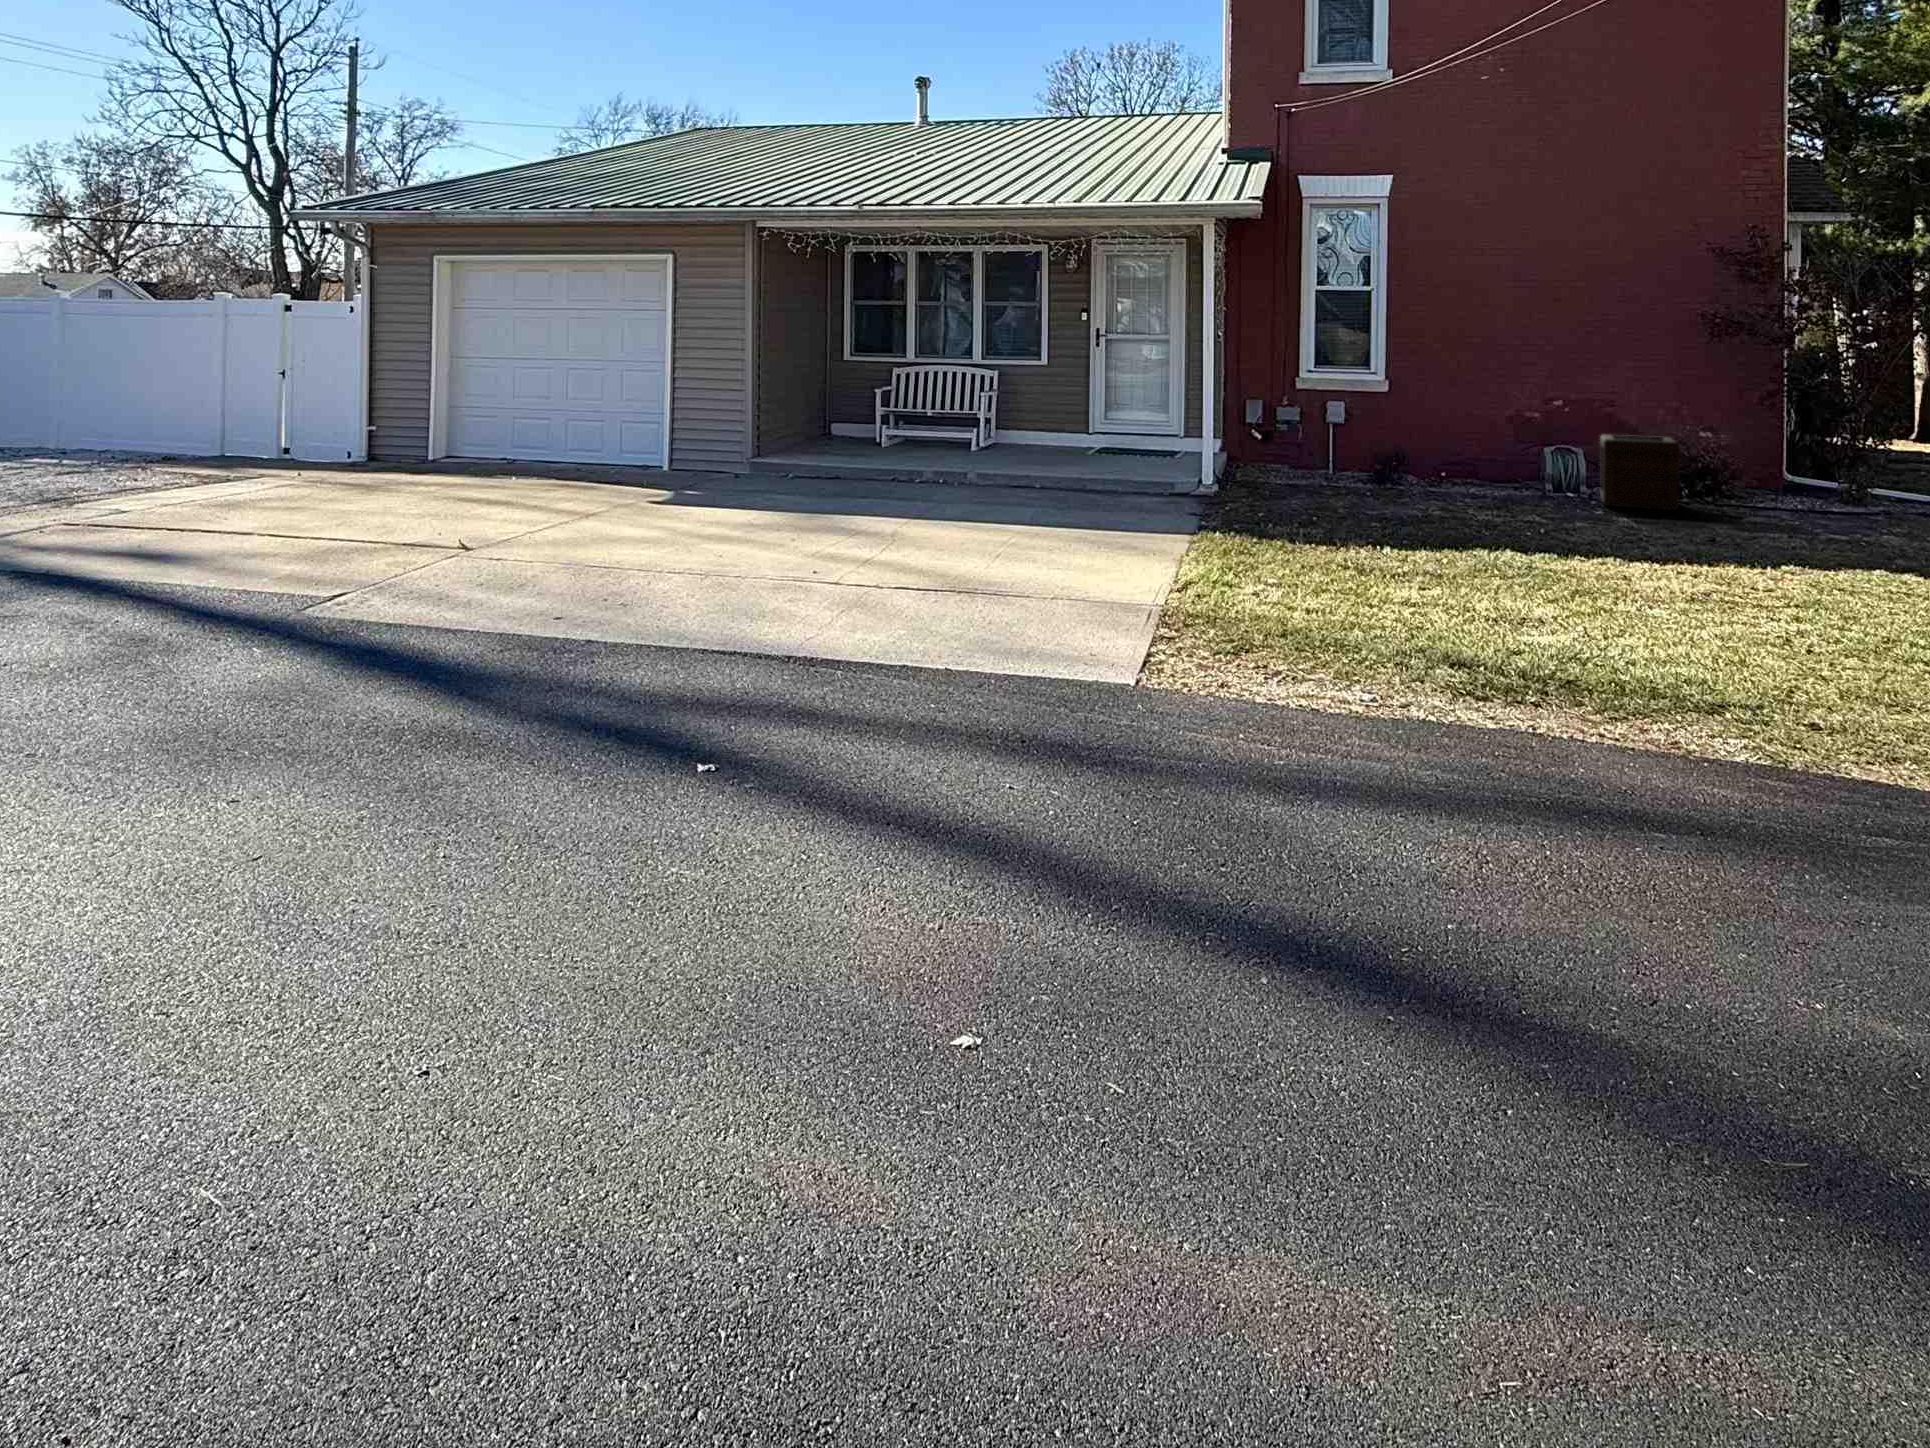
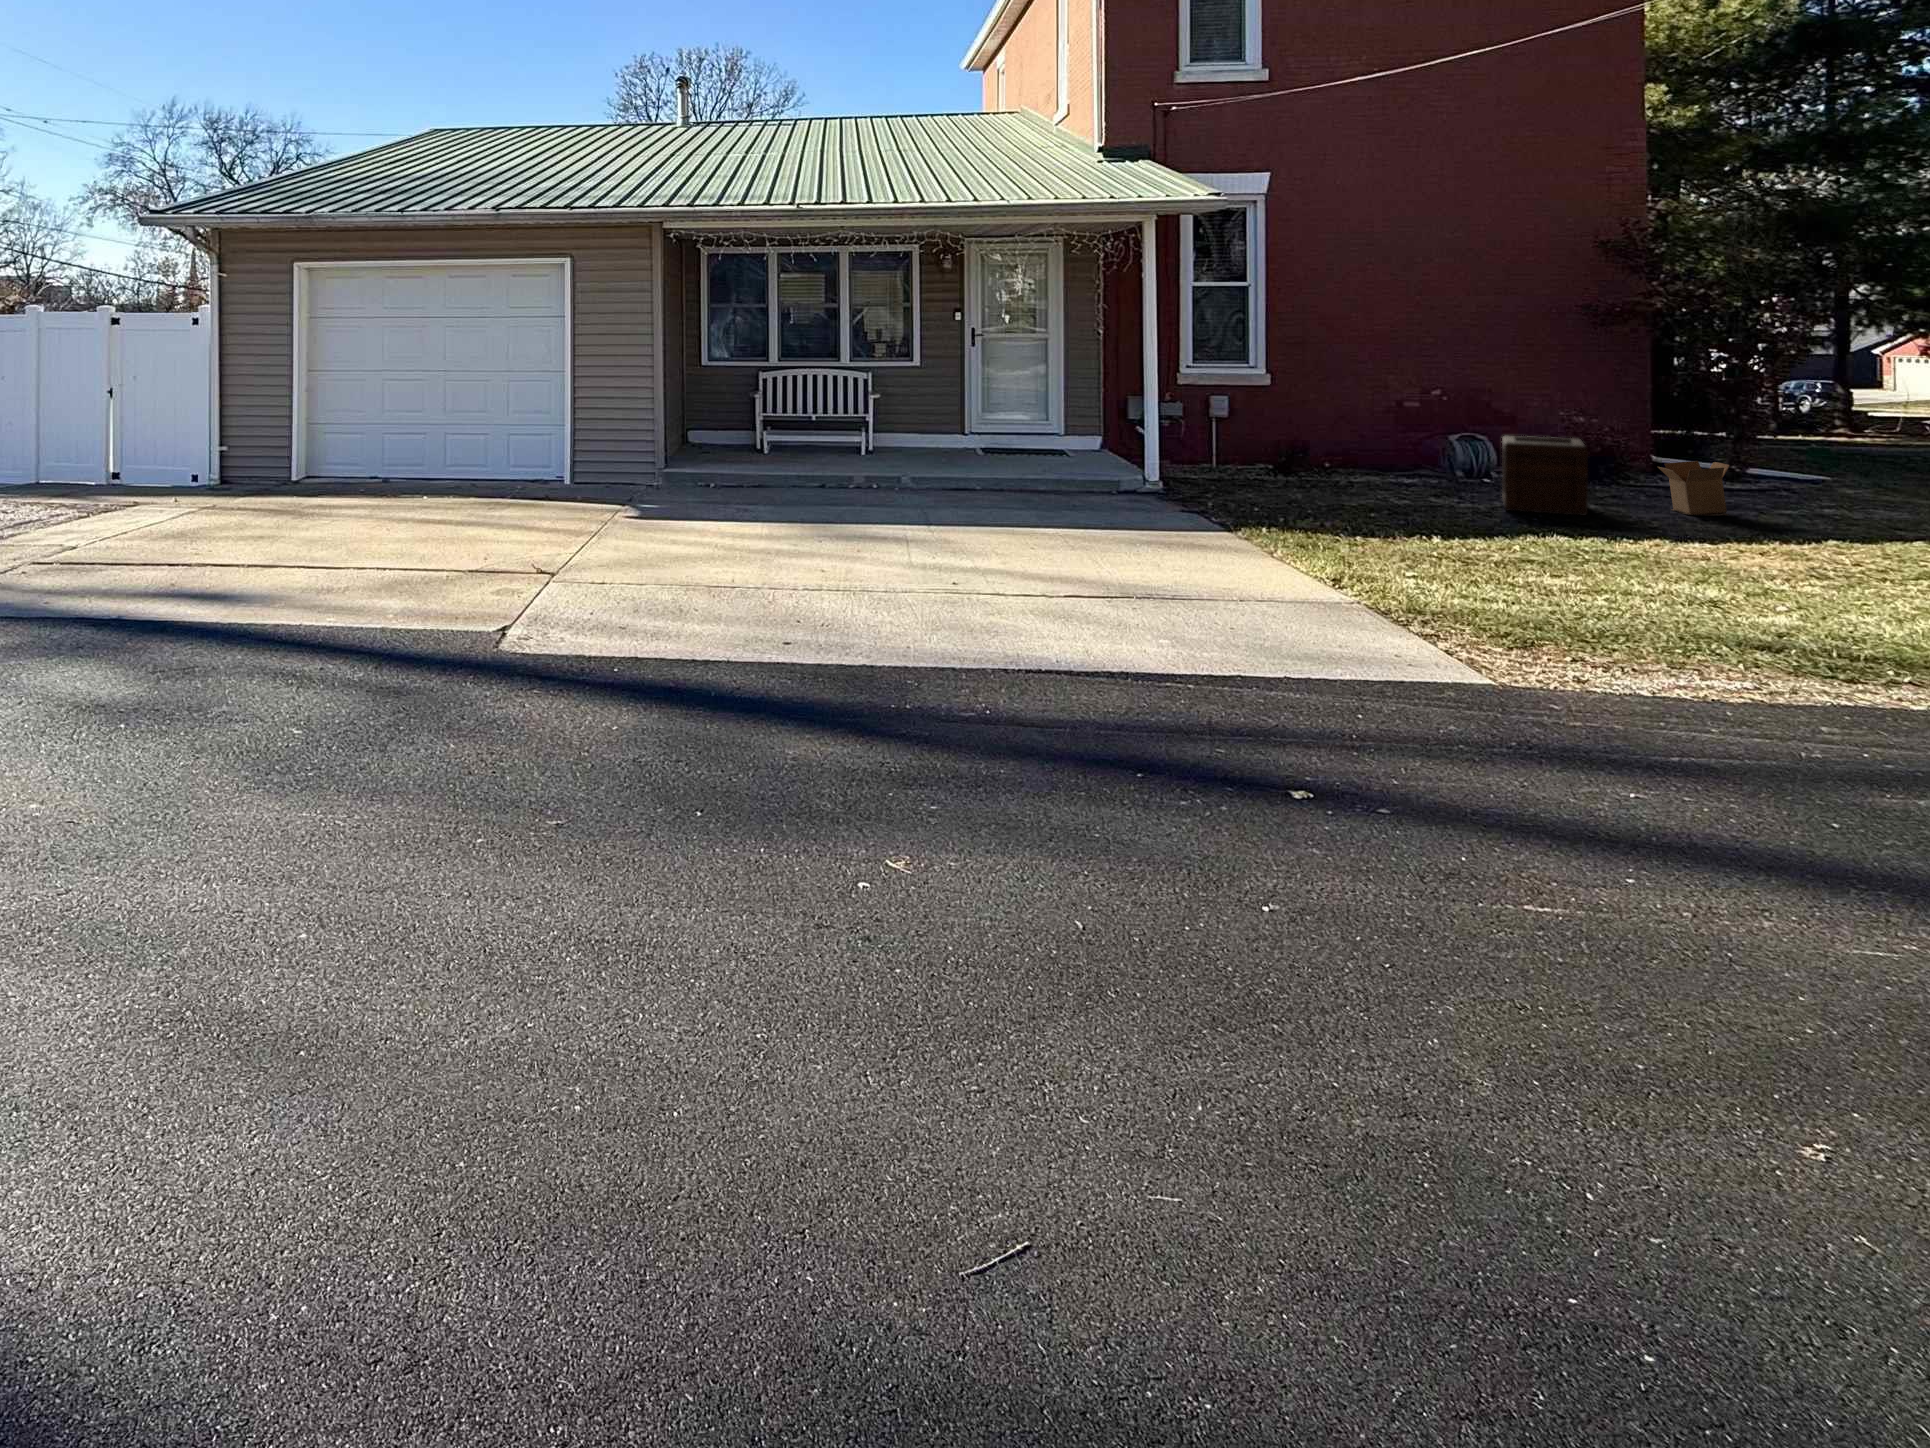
cardboard box: none [1739,459,1803,510] -> present [1658,461,1730,516]

